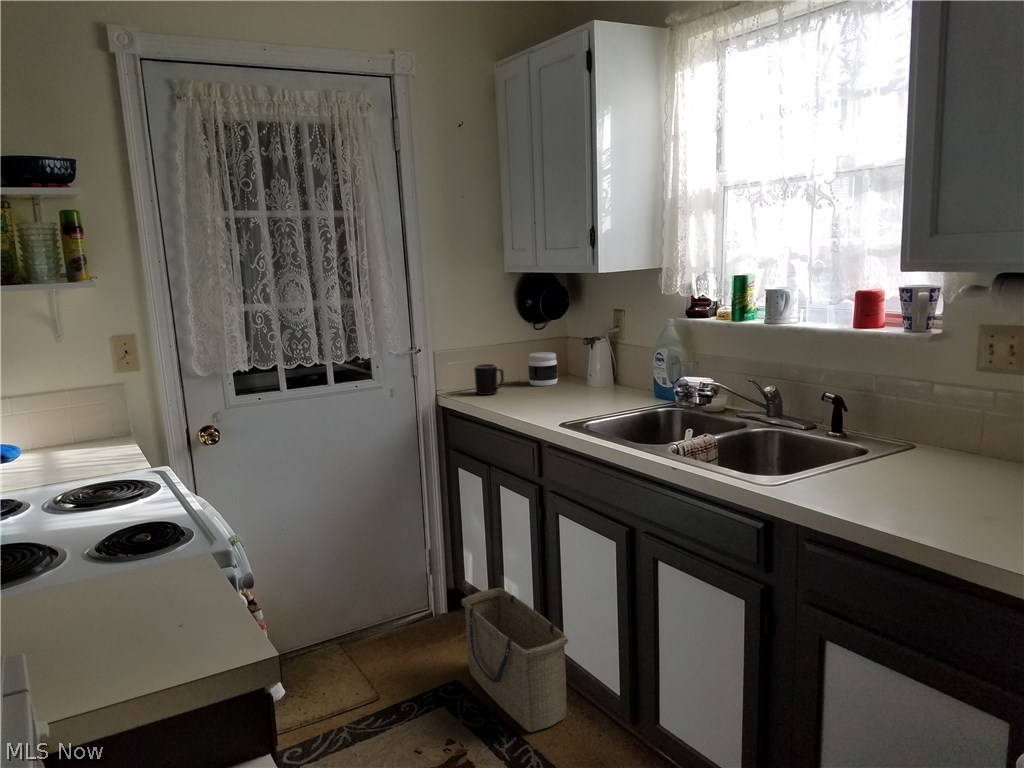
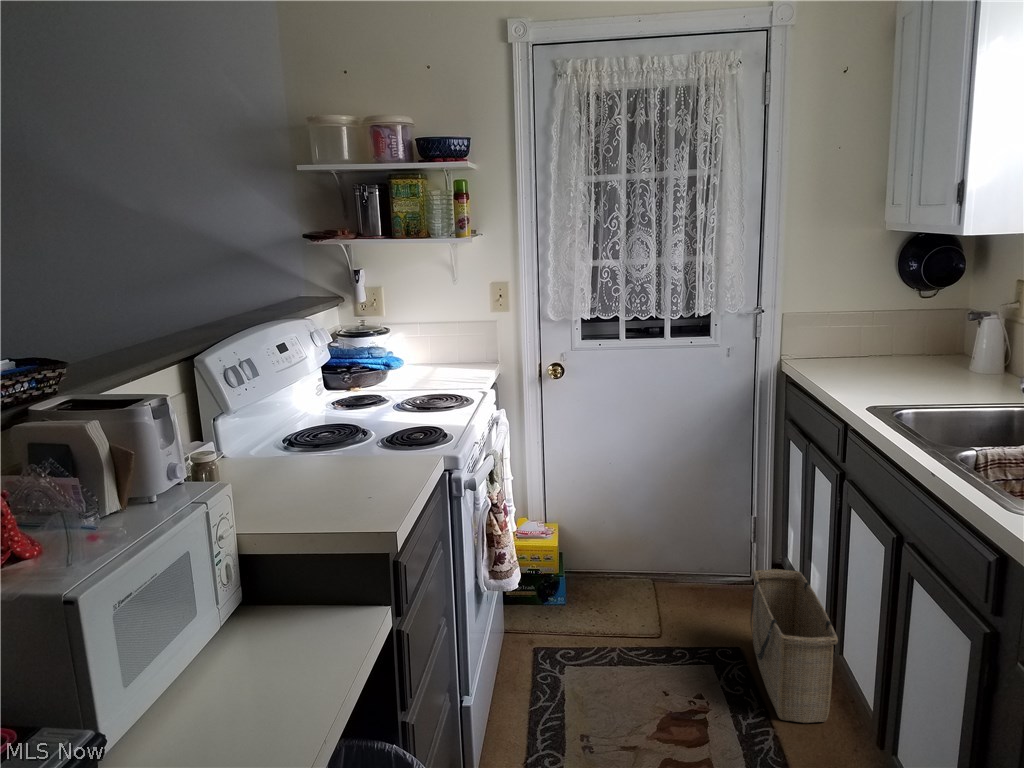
jar: present [528,352,558,386] -> none [891,331,929,370]
mug: present [474,364,504,395] -> none [818,337,850,370]

